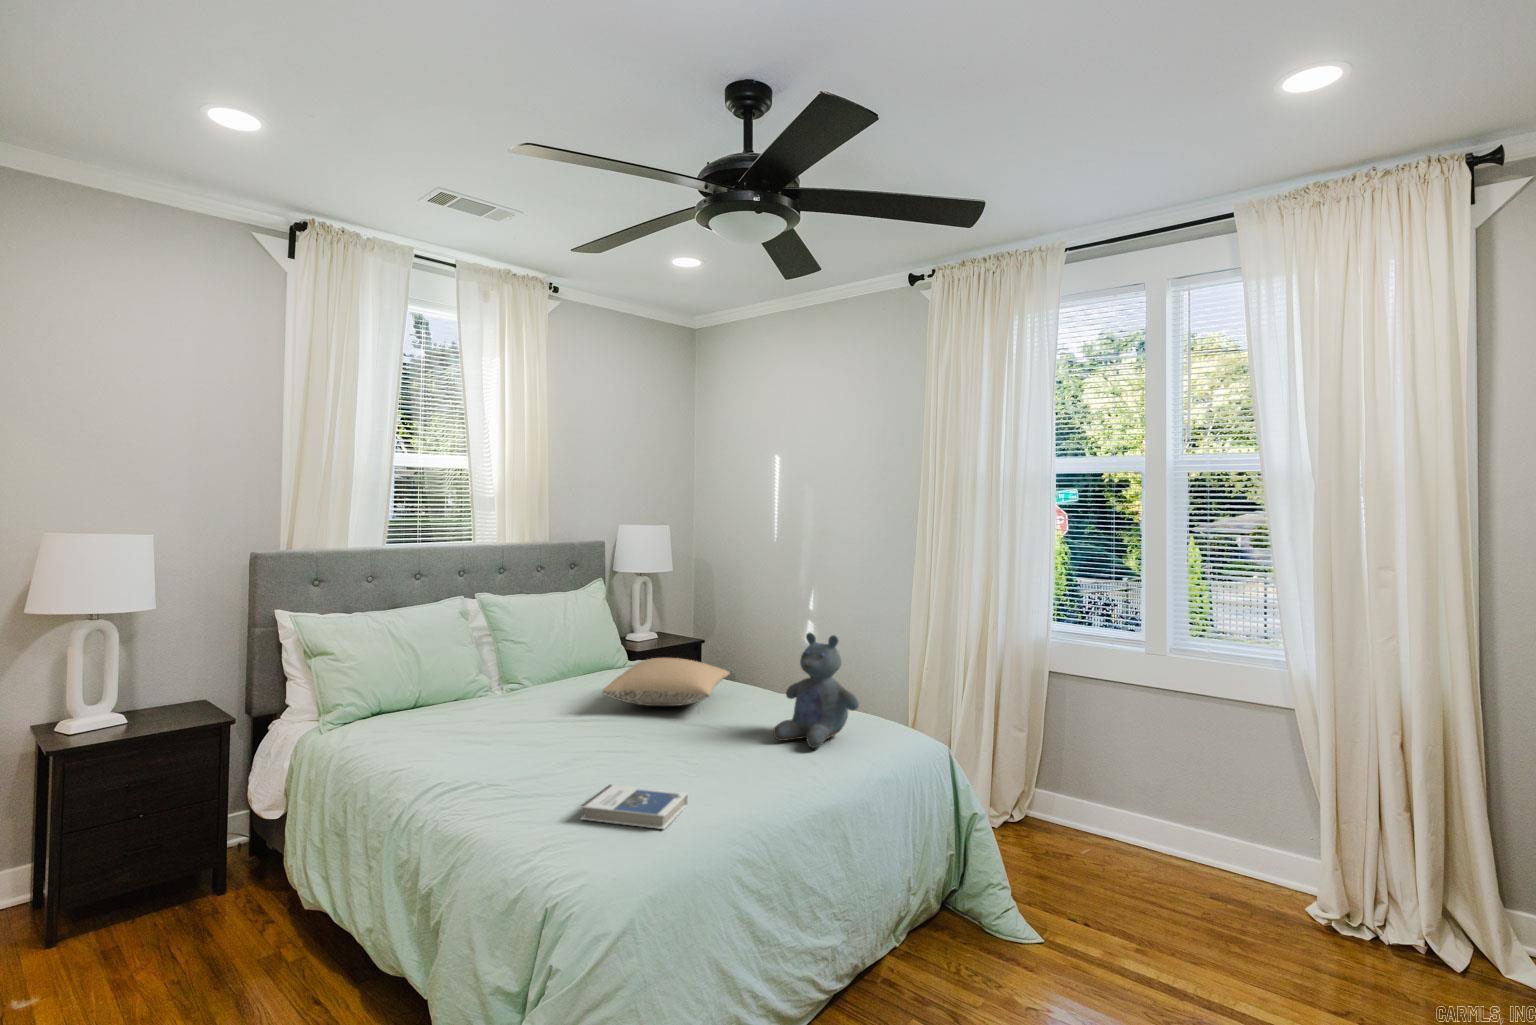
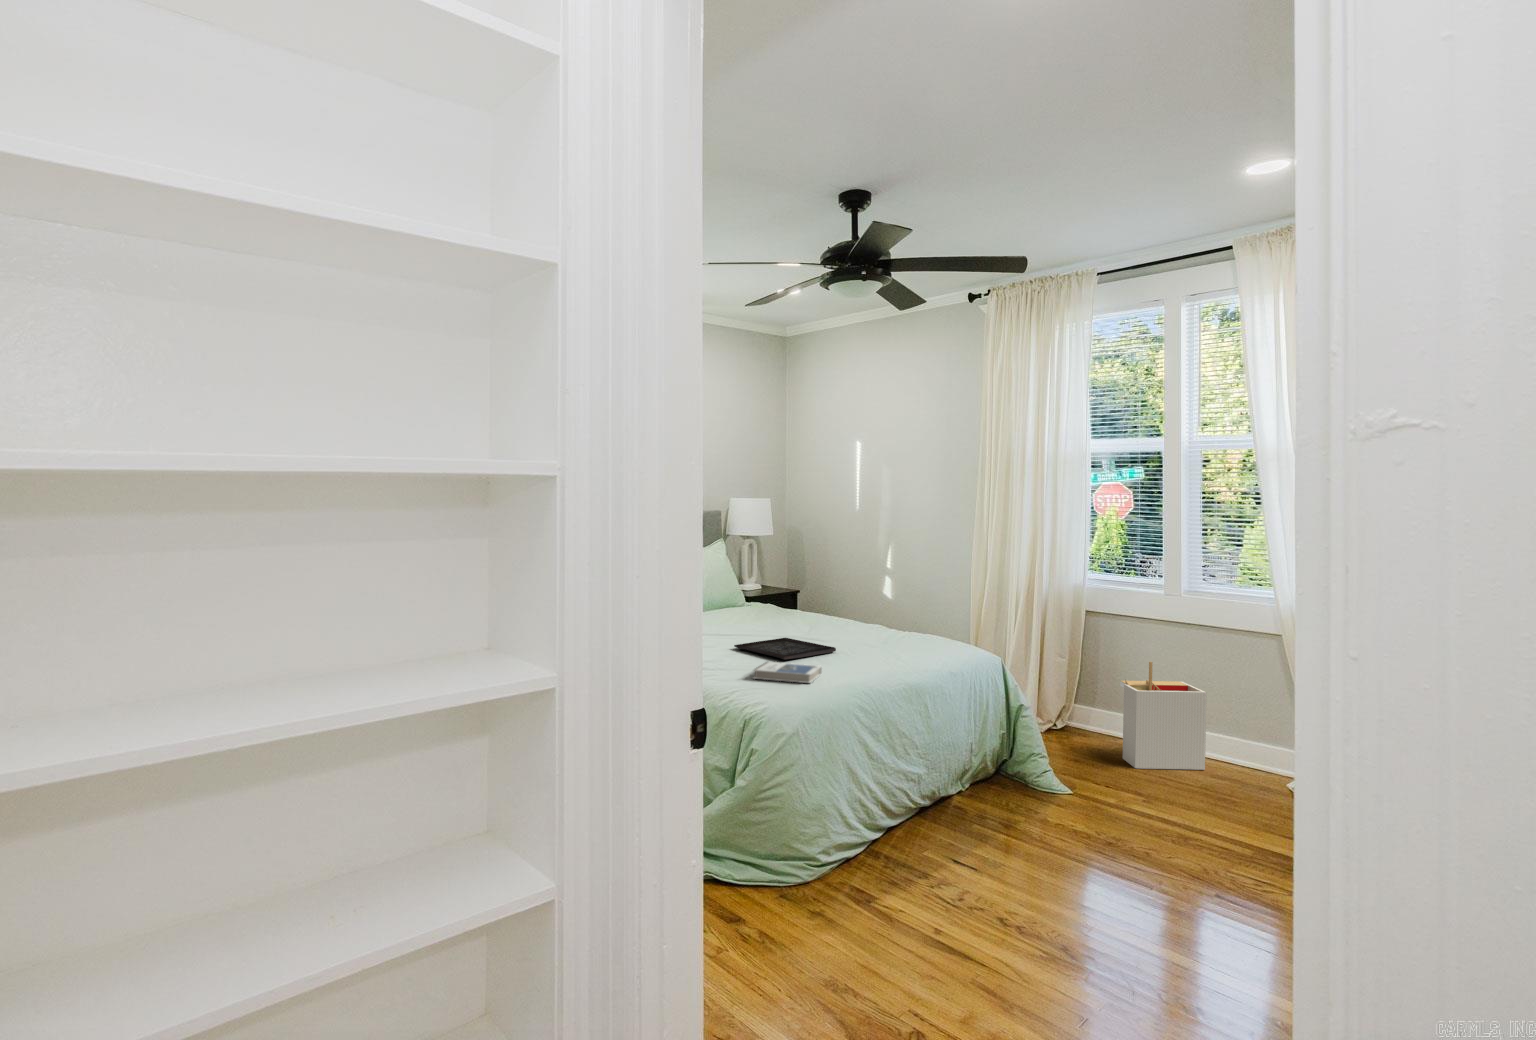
stuffed bear: present [773,633,859,748] -> none [872,569,935,650]
pillow: present [603,658,729,706] -> none [742,594,832,628]
tray: none [579,727,720,774] -> present [734,638,836,660]
storage bin: none [1097,744,1209,888] -> present [1120,662,1207,770]

